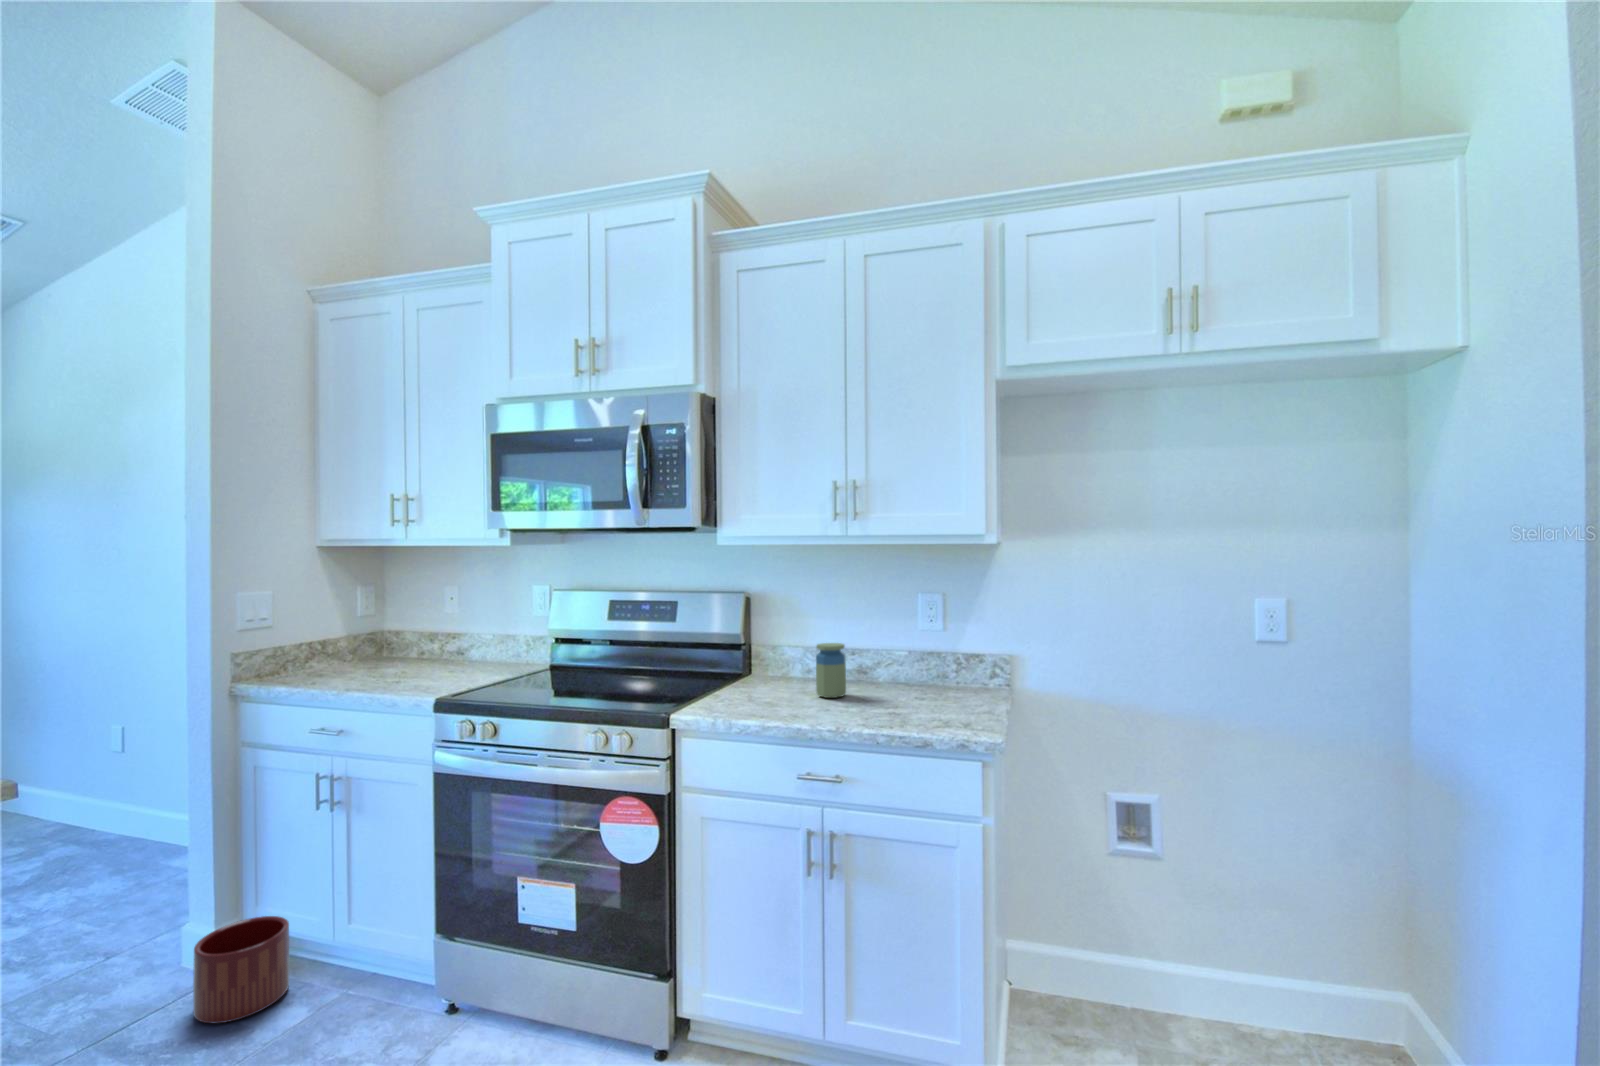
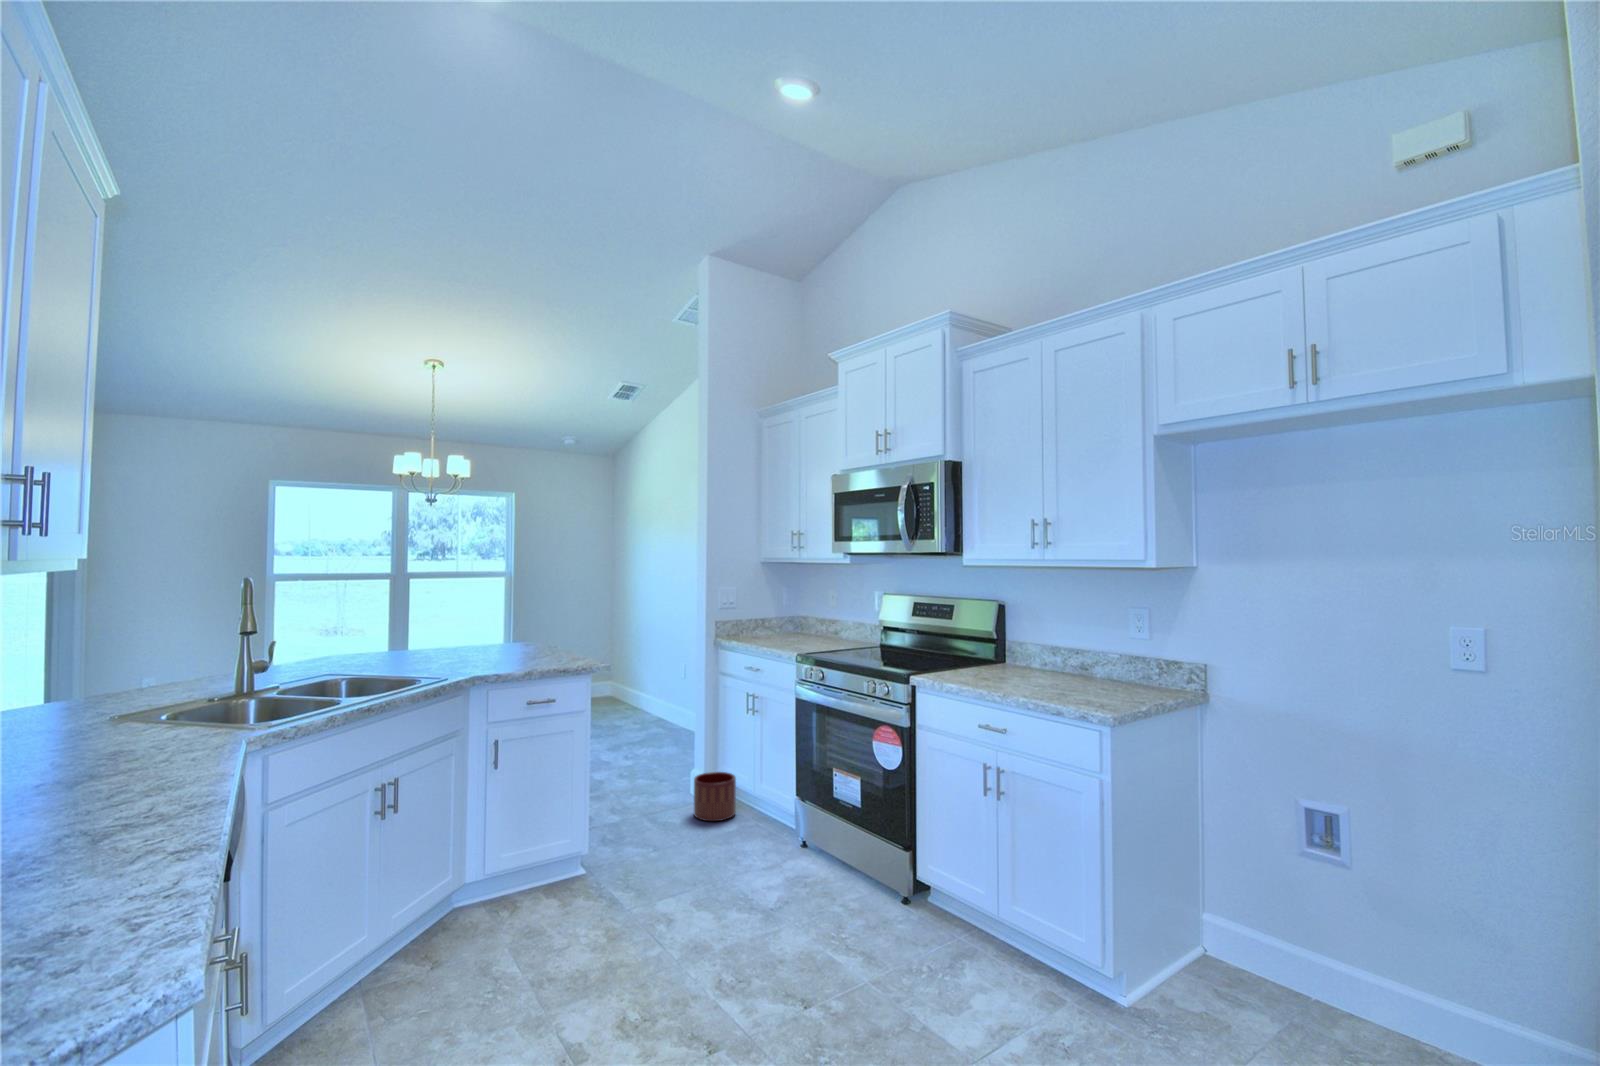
jar: present [816,643,846,698] -> none [1021,640,1046,681]

